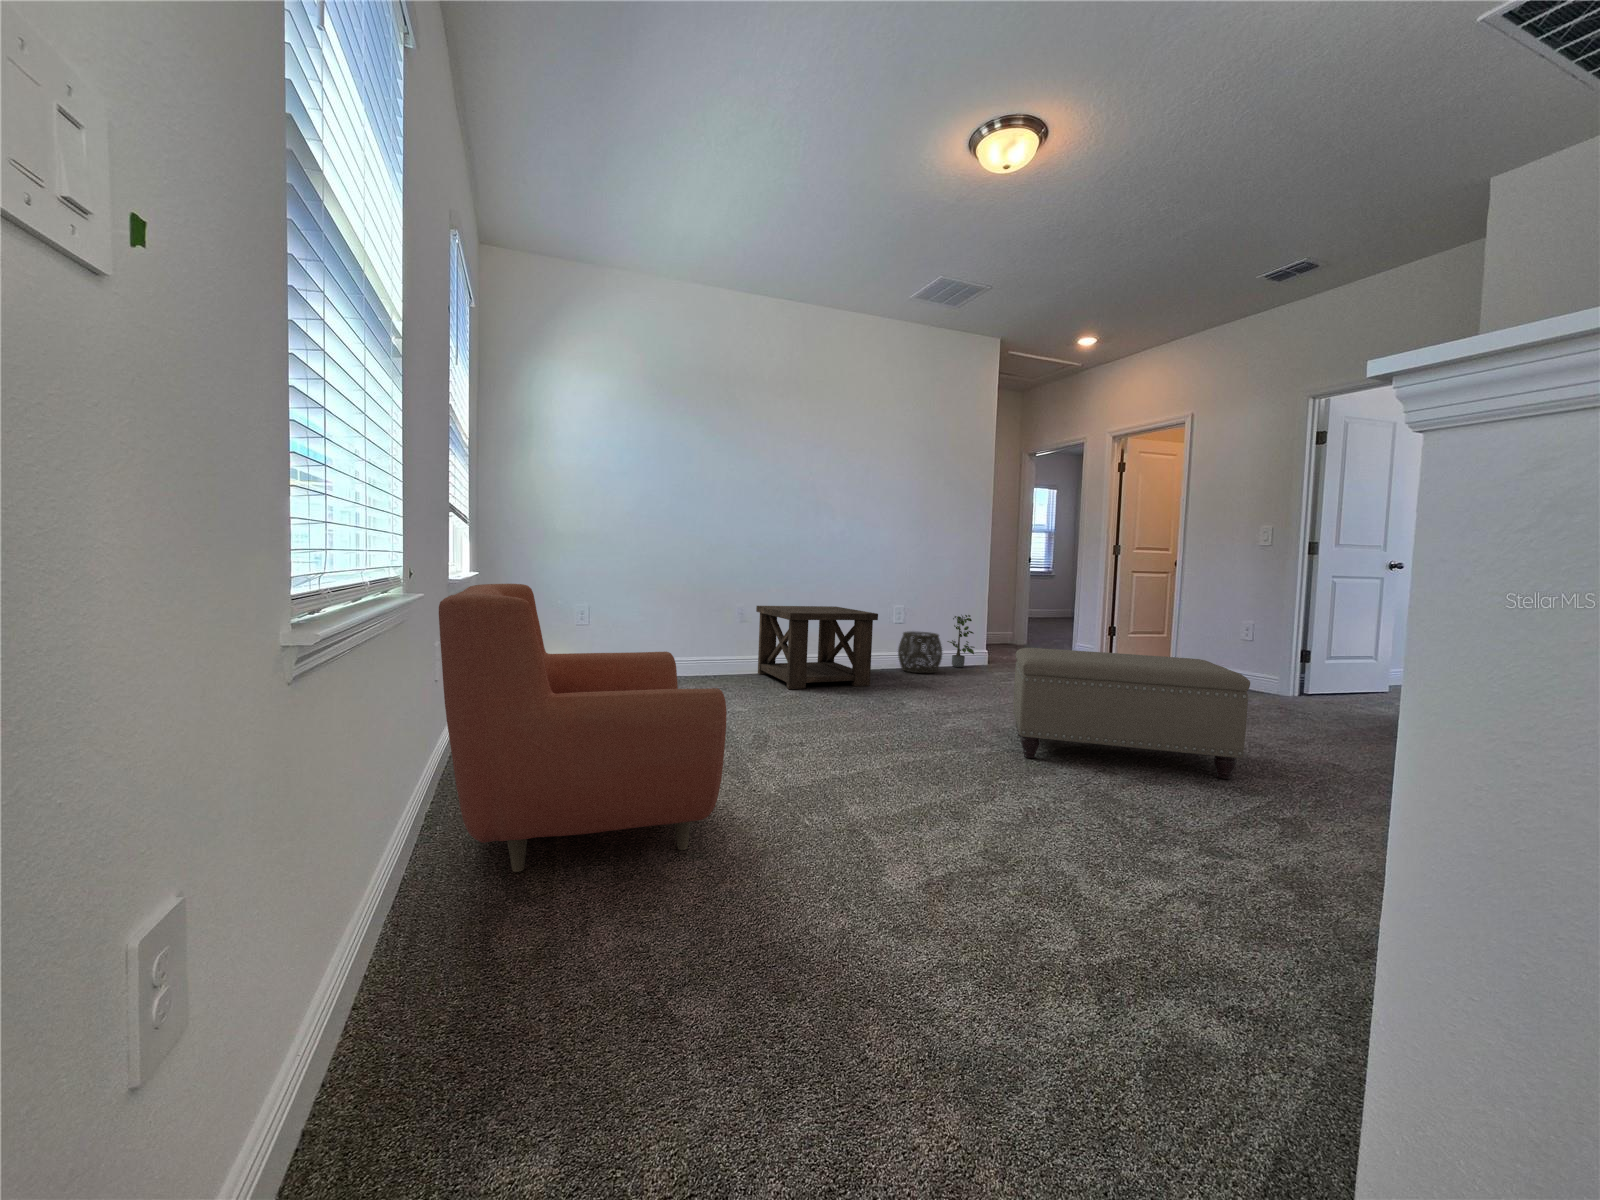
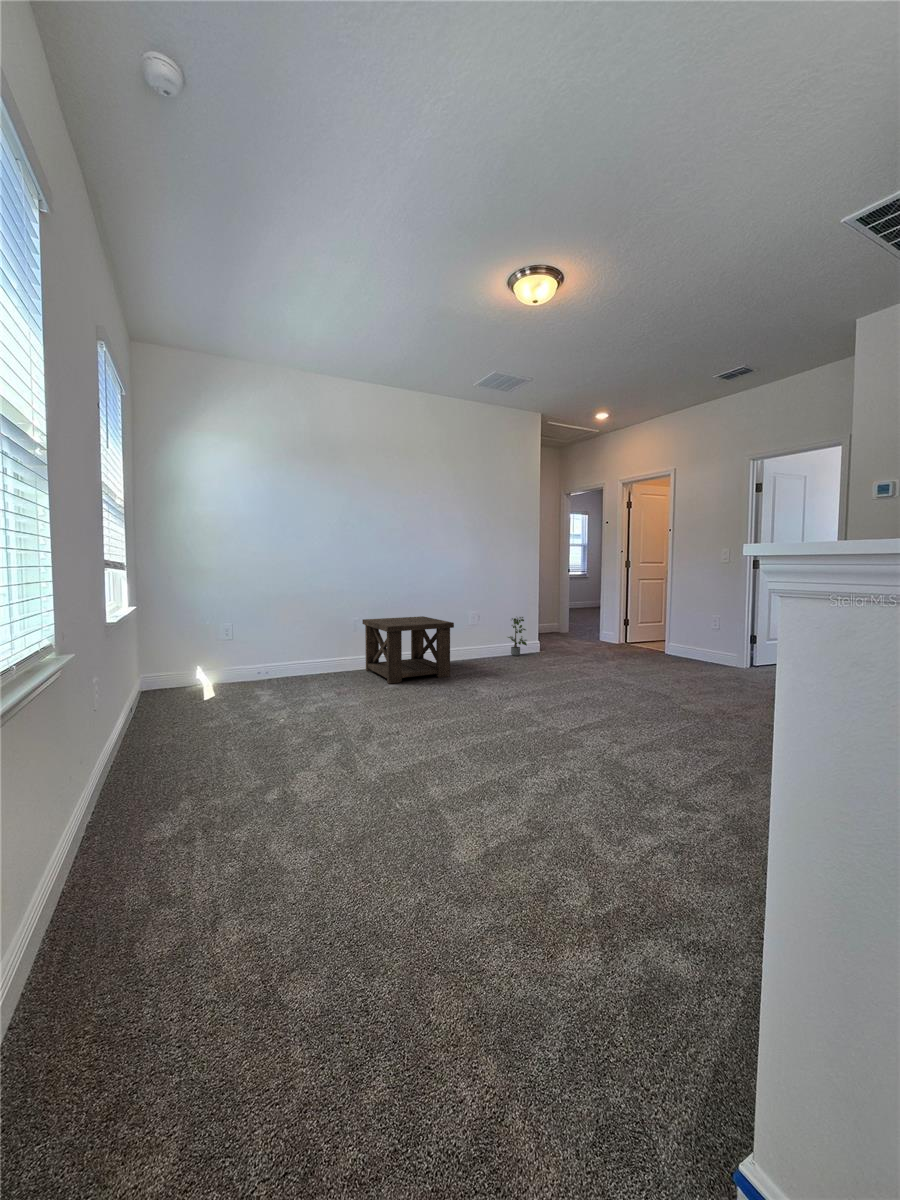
armchair: present [439,584,726,872] -> none [81,634,325,875]
woven basket: present [898,632,942,673] -> none [471,631,504,663]
ottoman: present [1013,648,1250,779] -> none [552,650,713,742]

